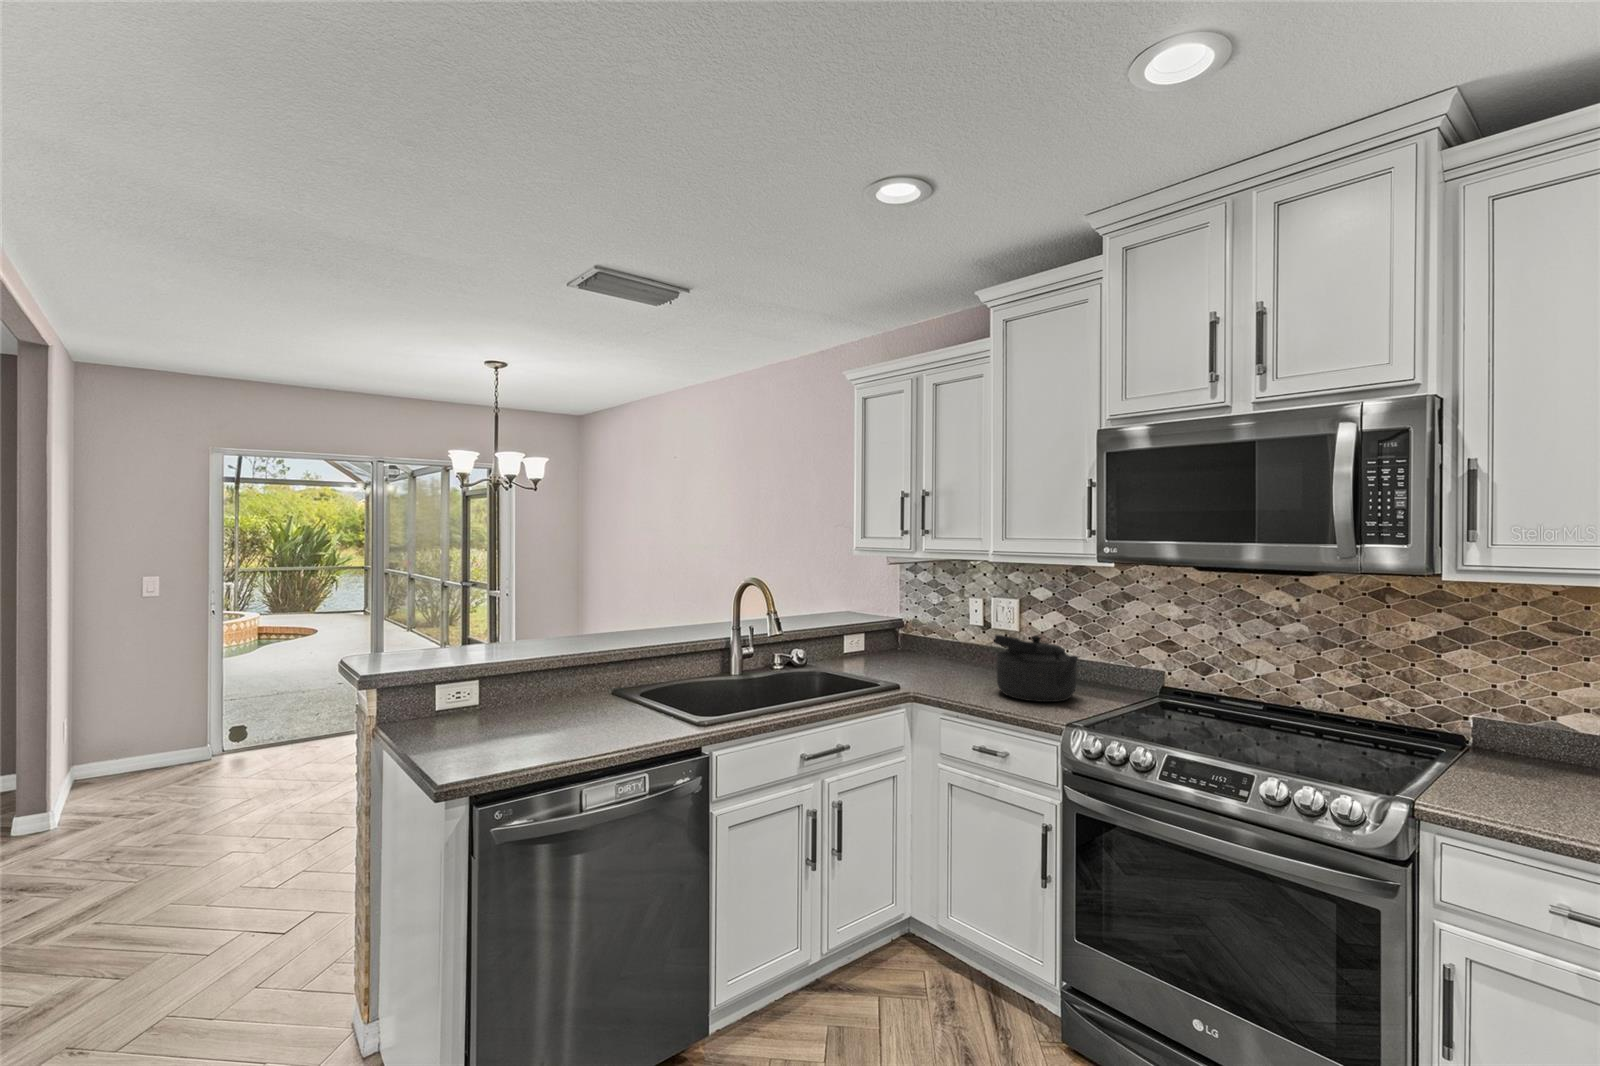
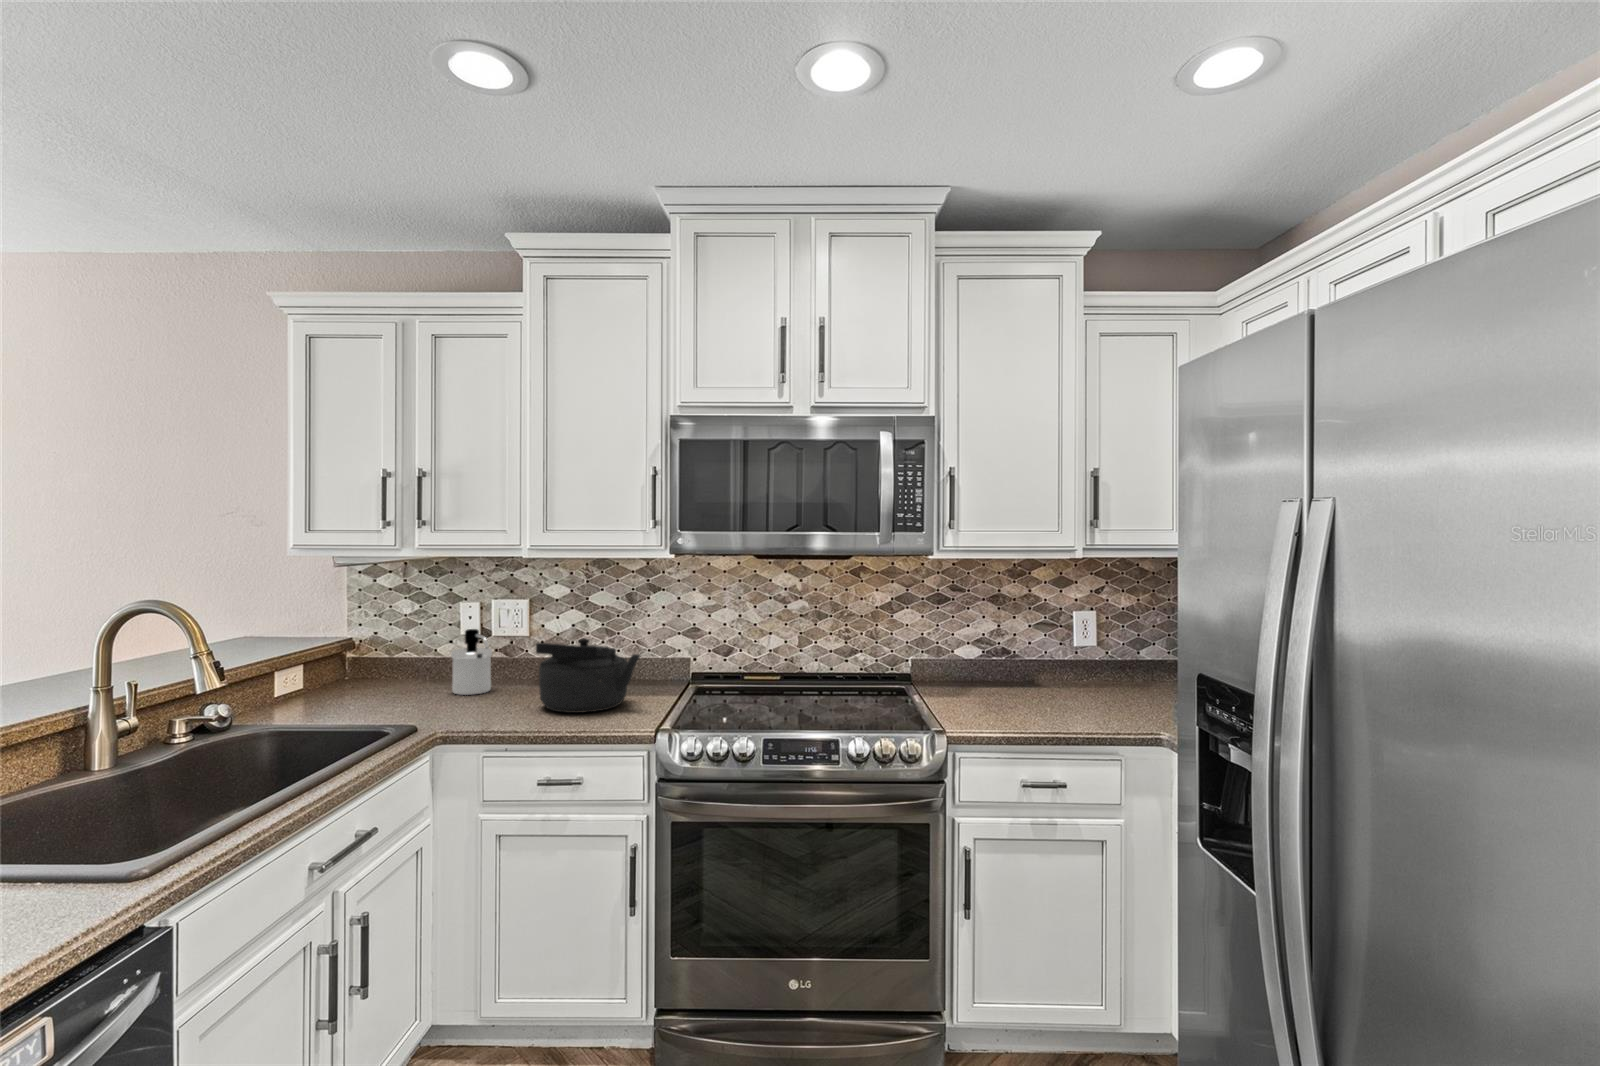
soap dispenser: none [950,619,982,672] -> present [451,629,492,695]

